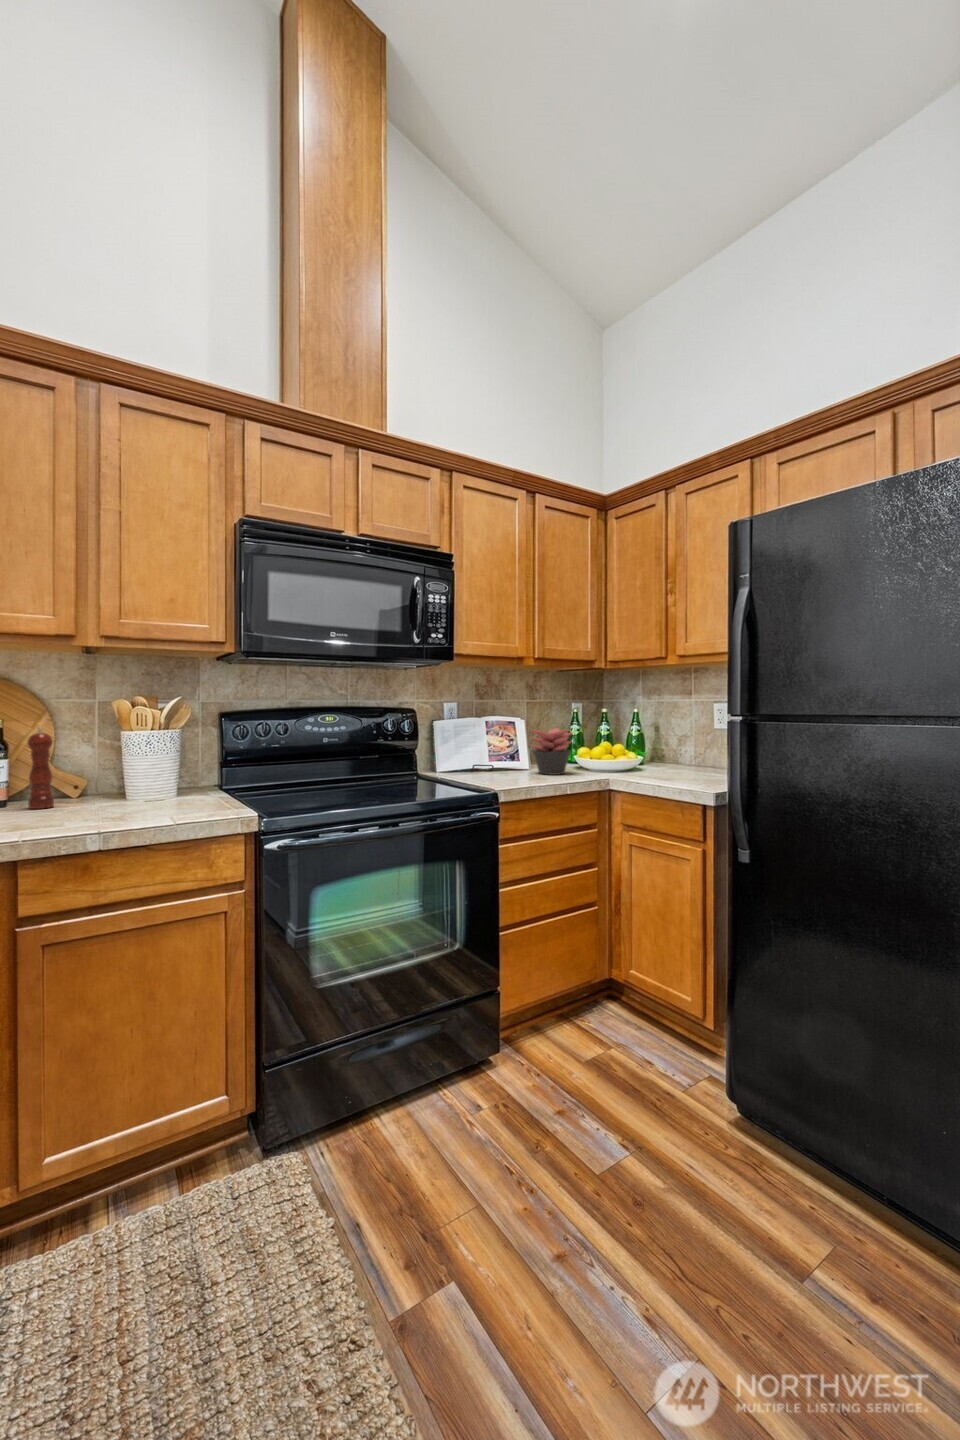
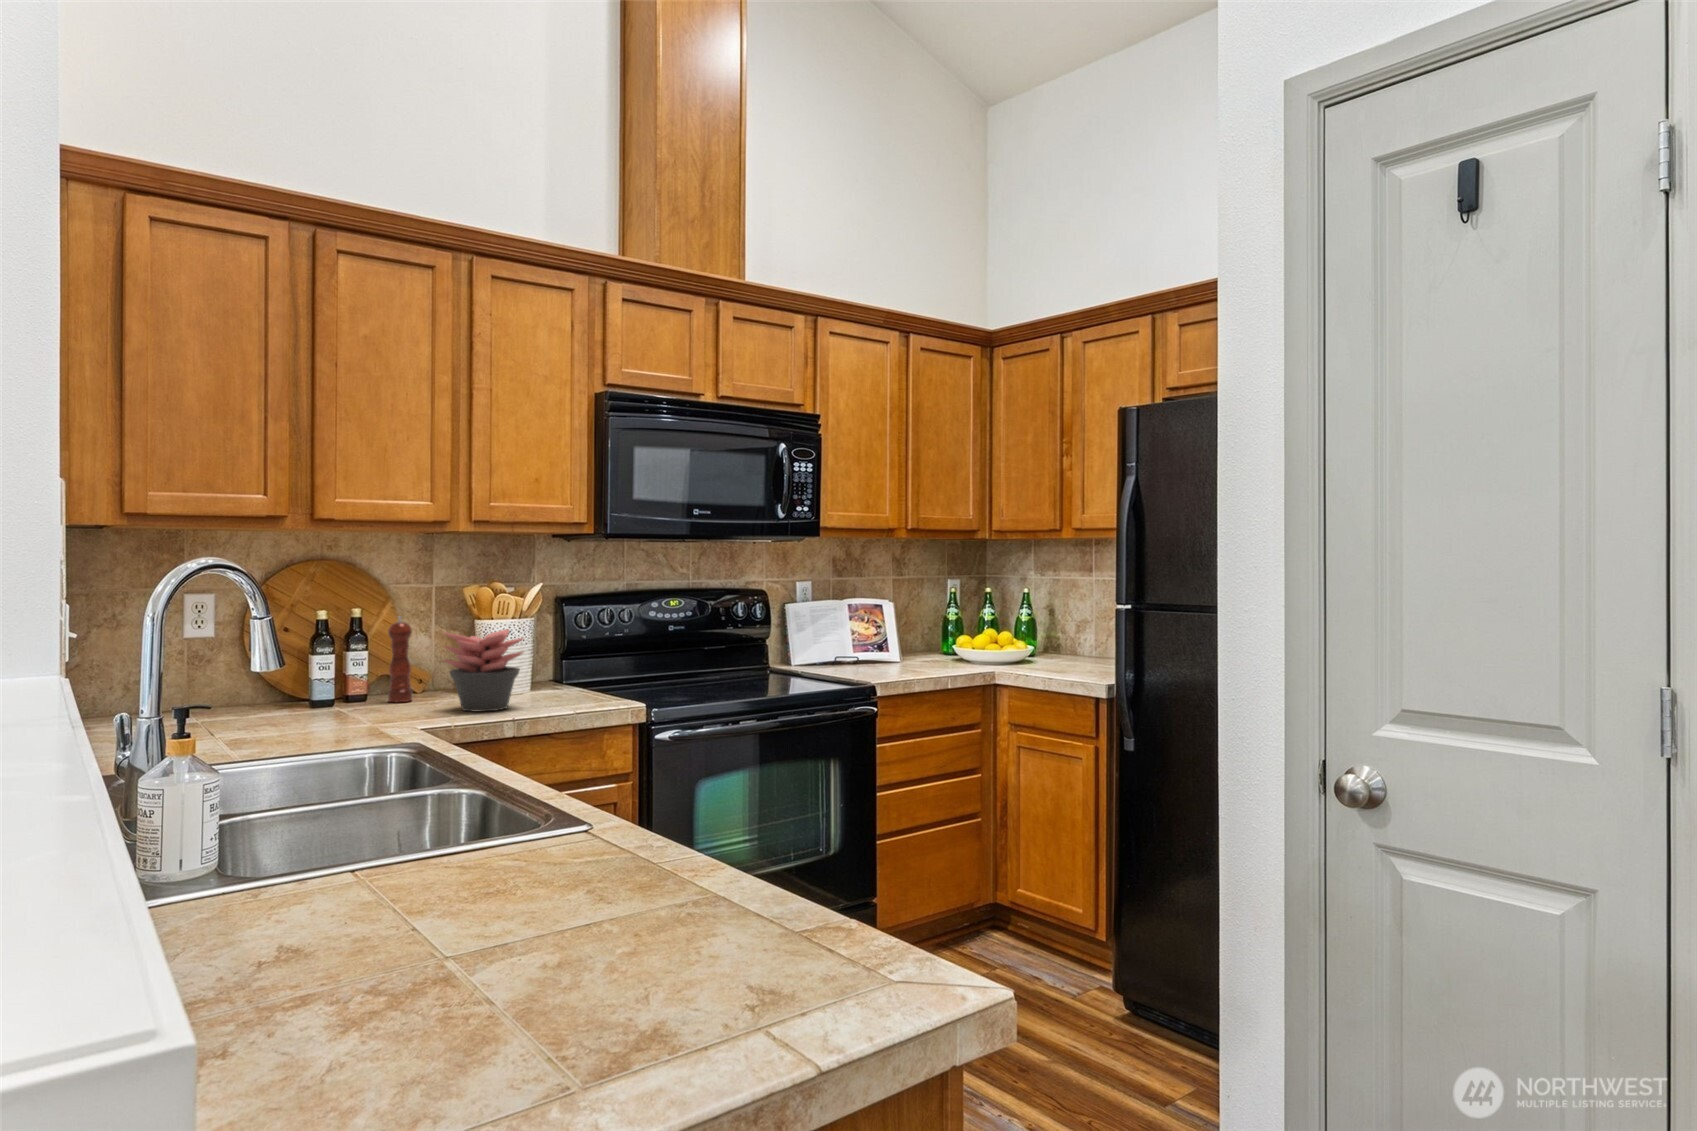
succulent plant: present [530,728,573,775] -> present [444,629,523,712]

